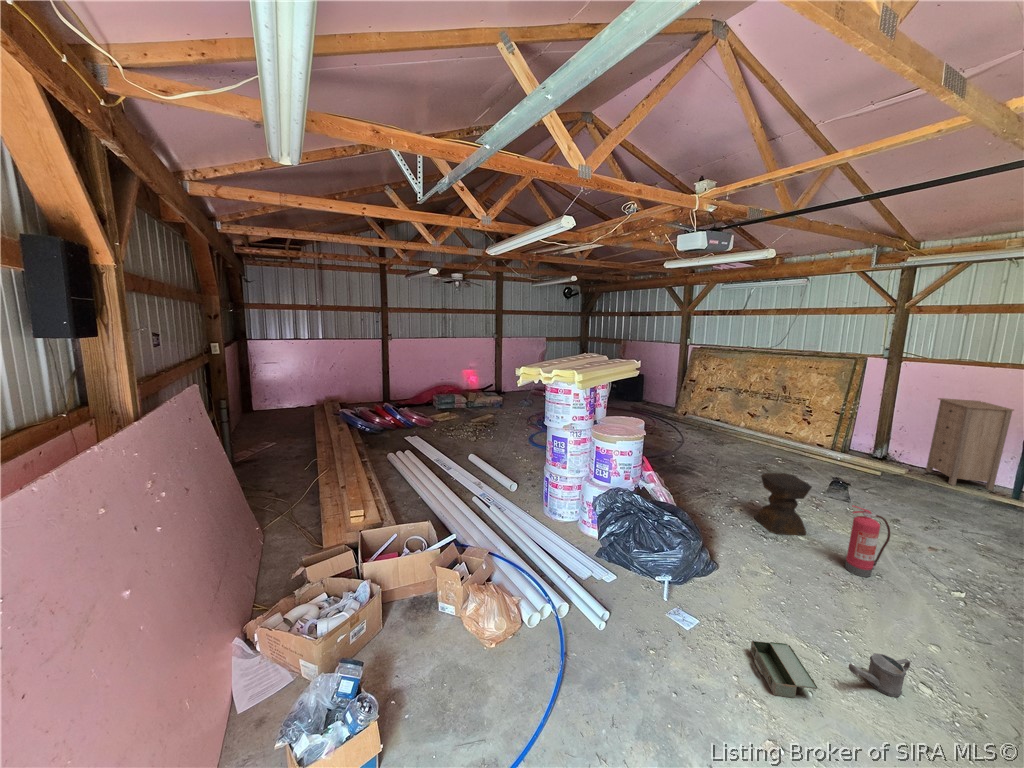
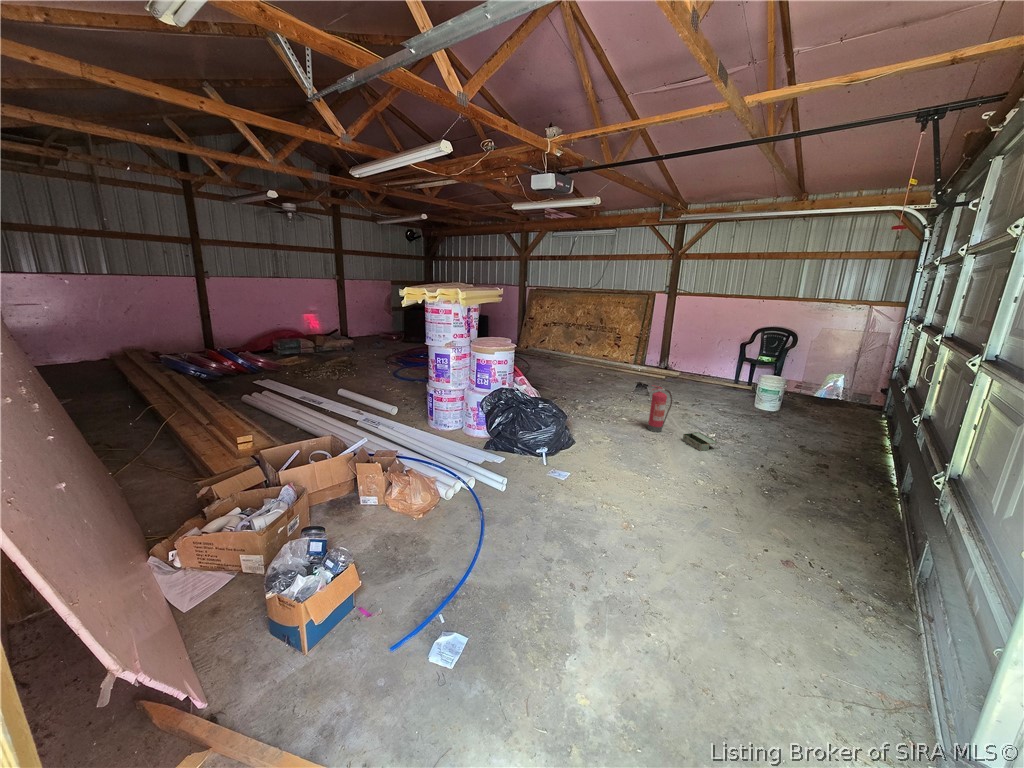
storage cabinet: present [926,398,1014,490] -> none [686,320,731,379]
stool: present [754,473,812,535] -> none [590,374,627,417]
toolbox: present [750,641,818,698] -> present [683,432,718,451]
watering can: present [849,653,910,697] -> none [656,463,685,485]

